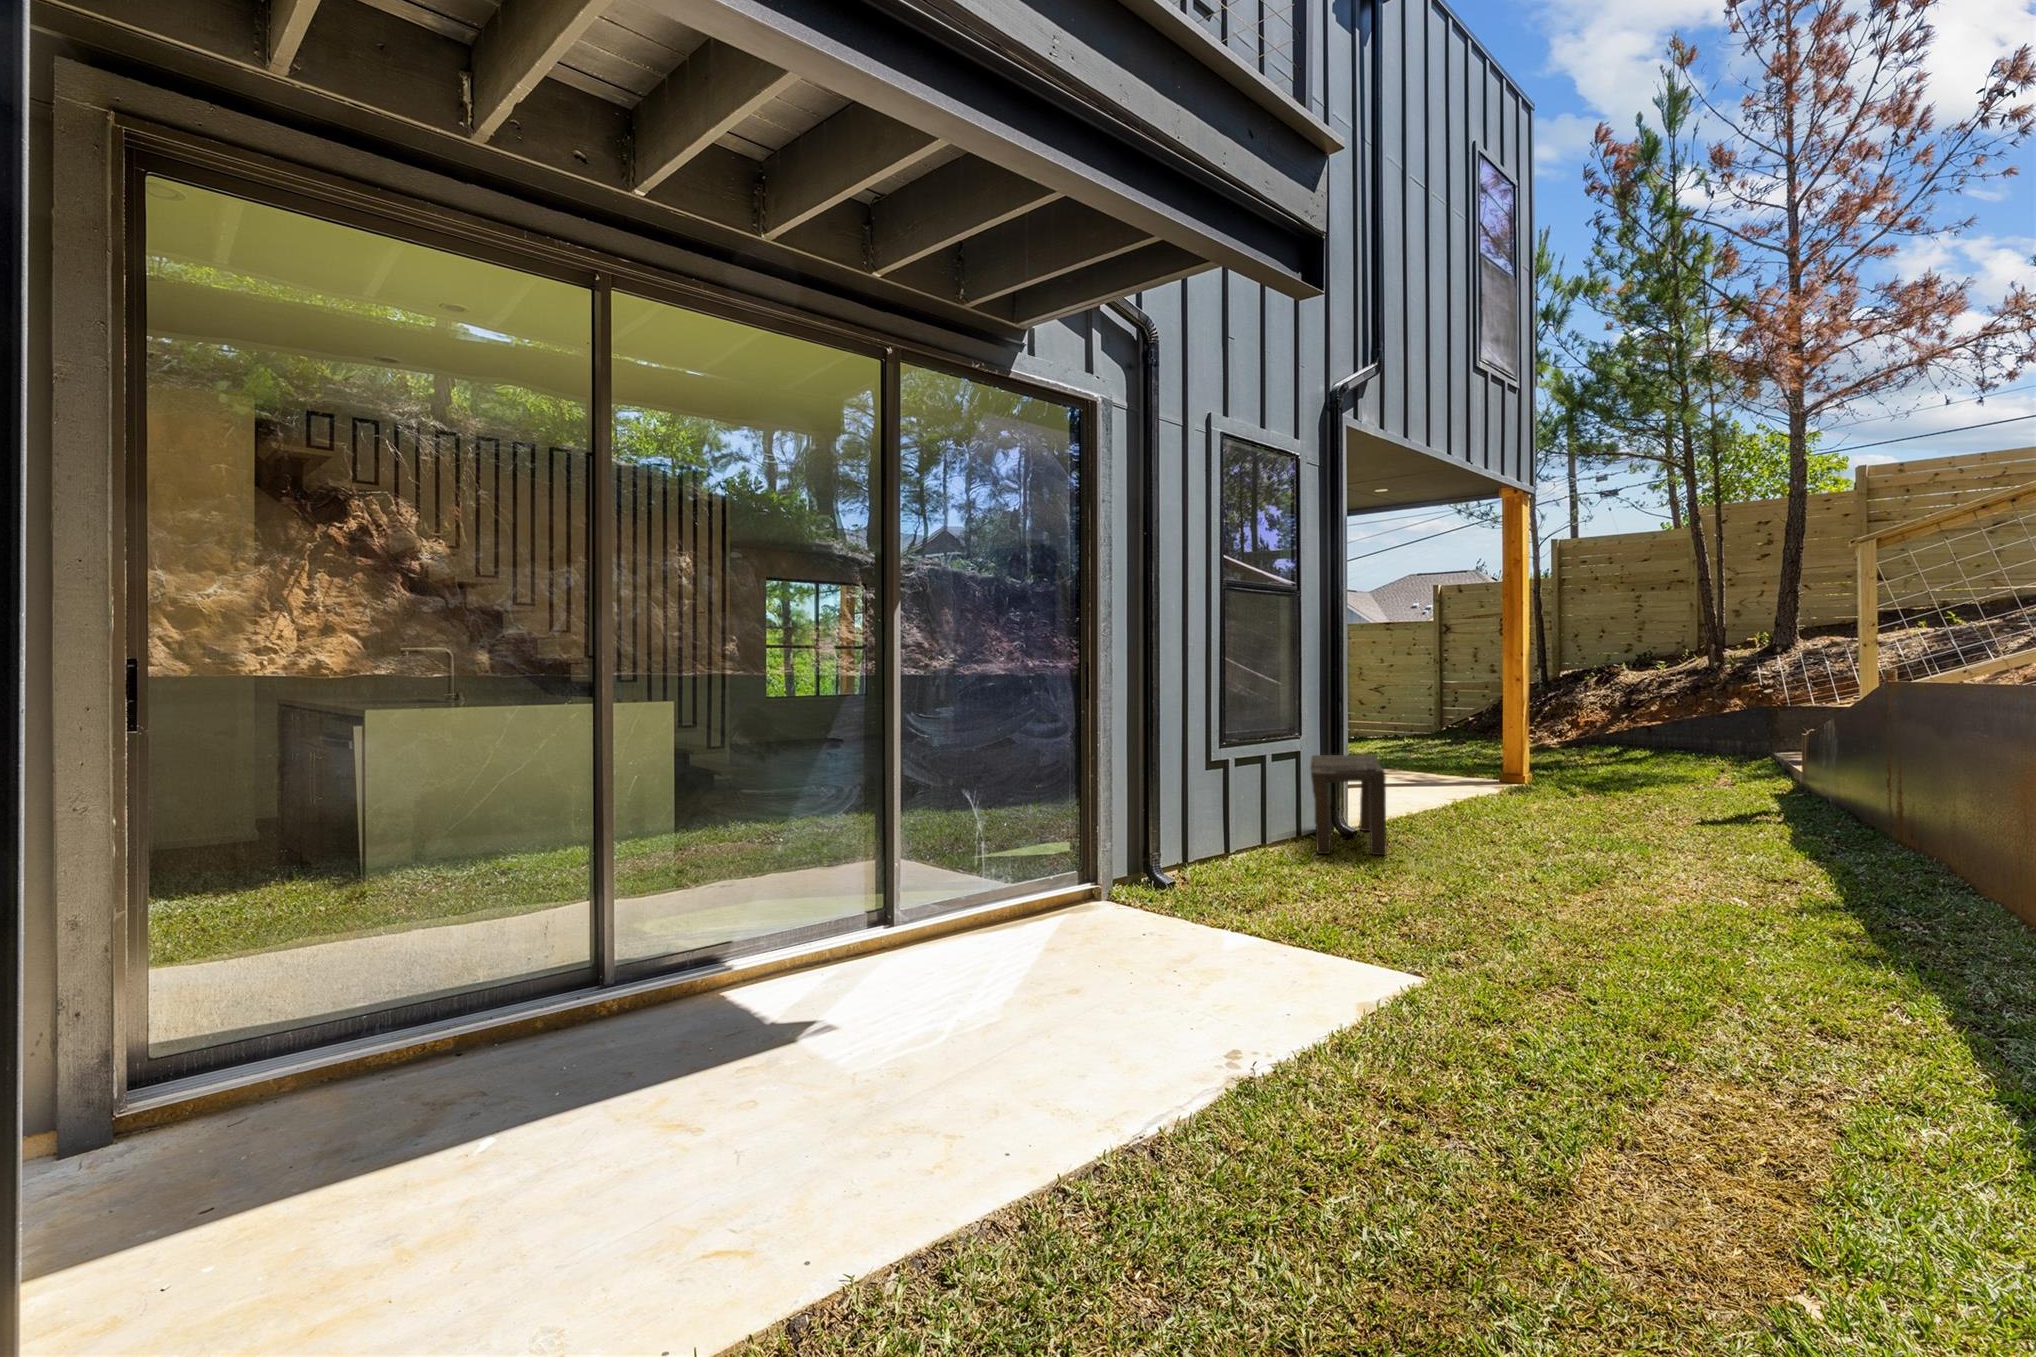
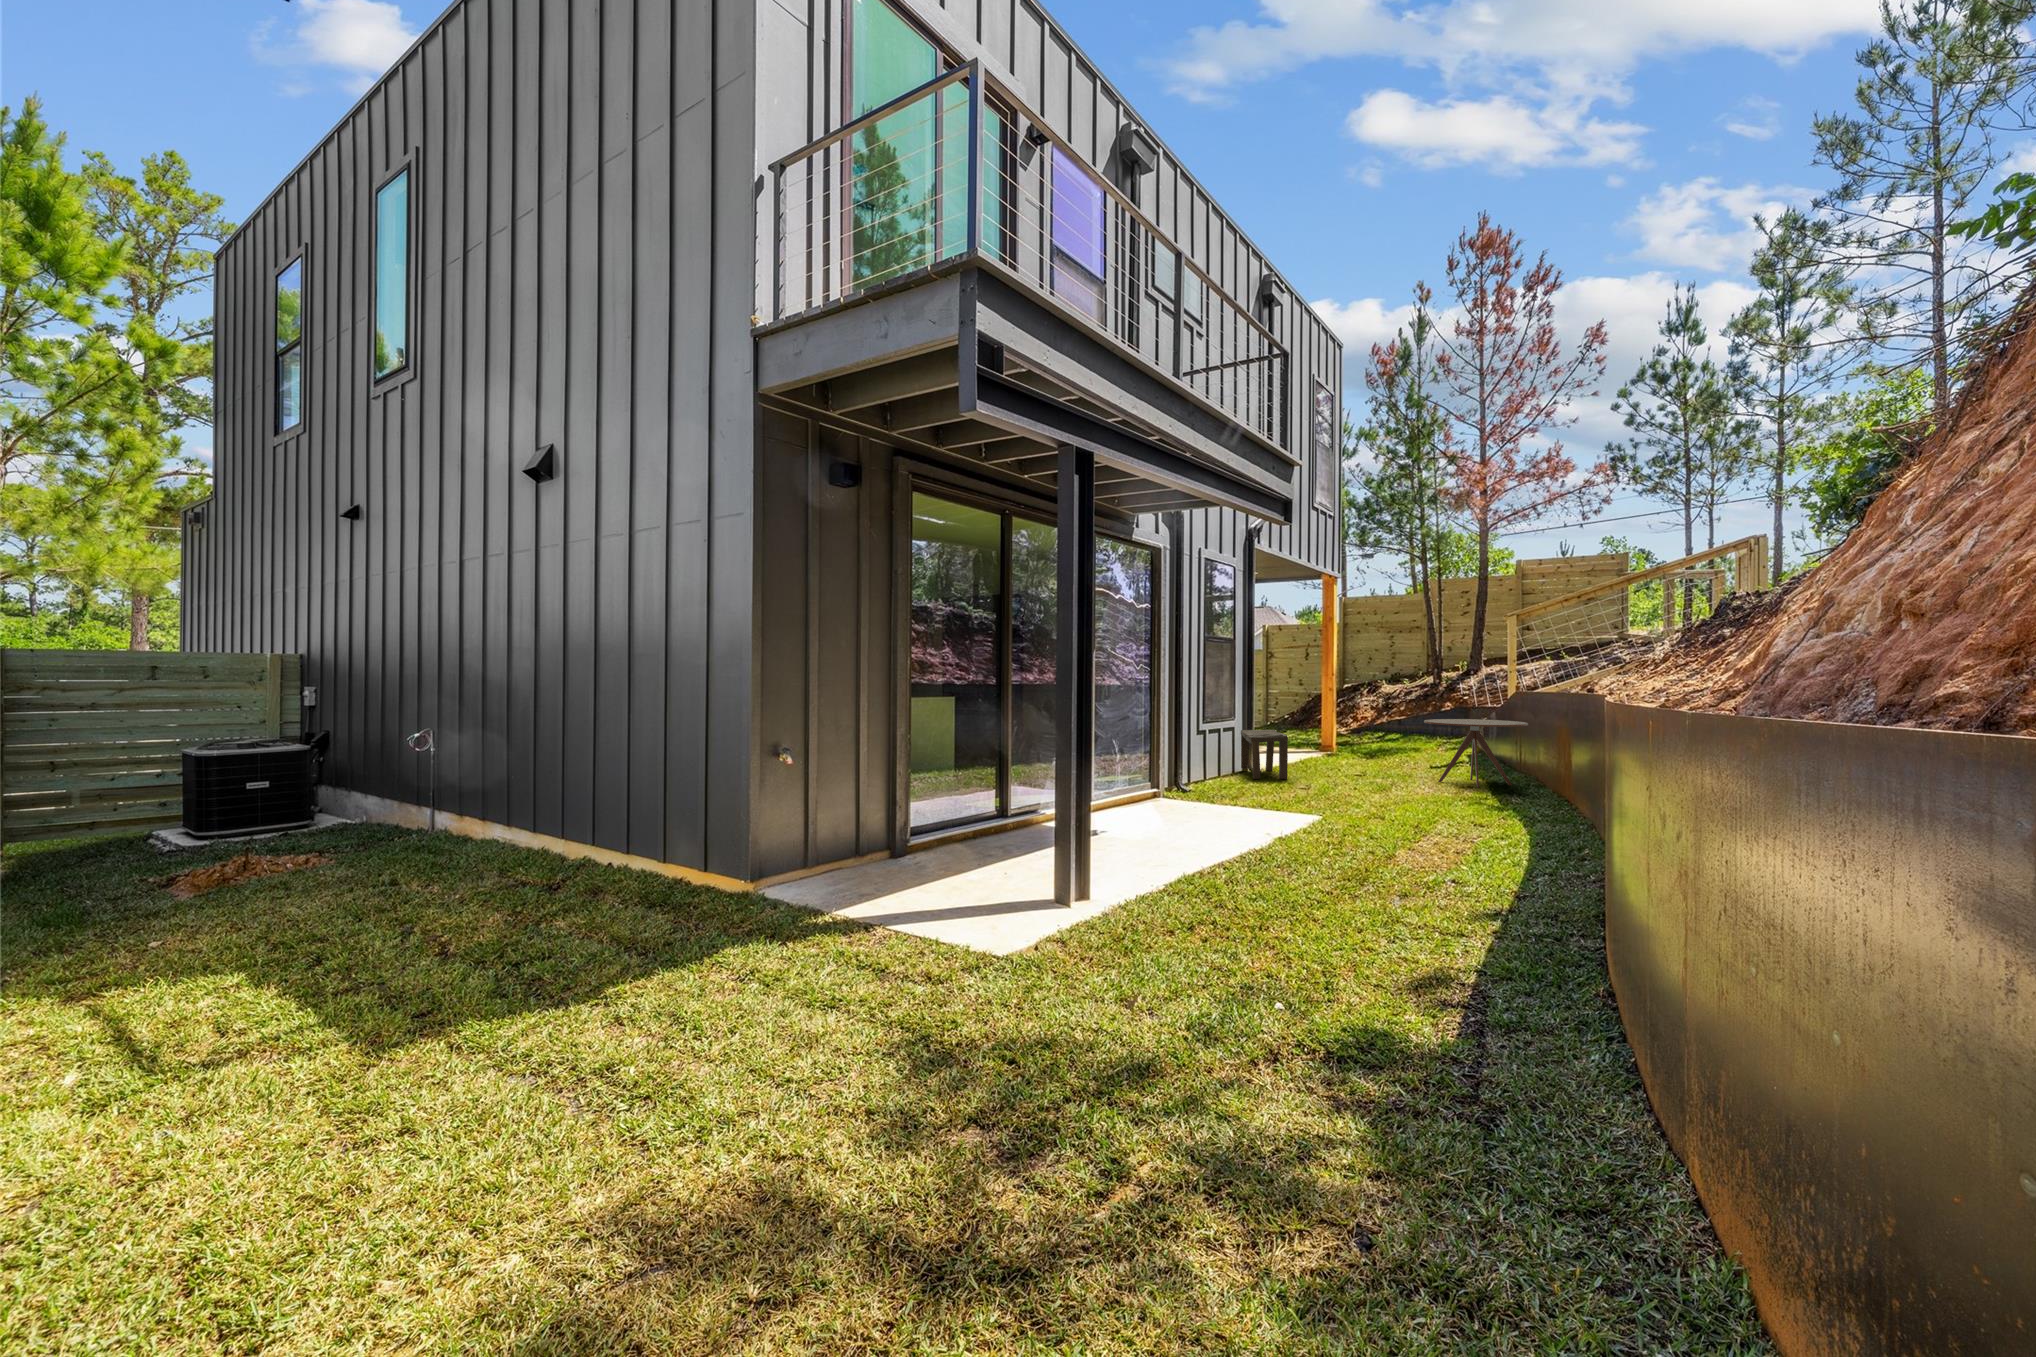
round table: none [1684,737,1950,896] -> present [1424,719,1528,788]

